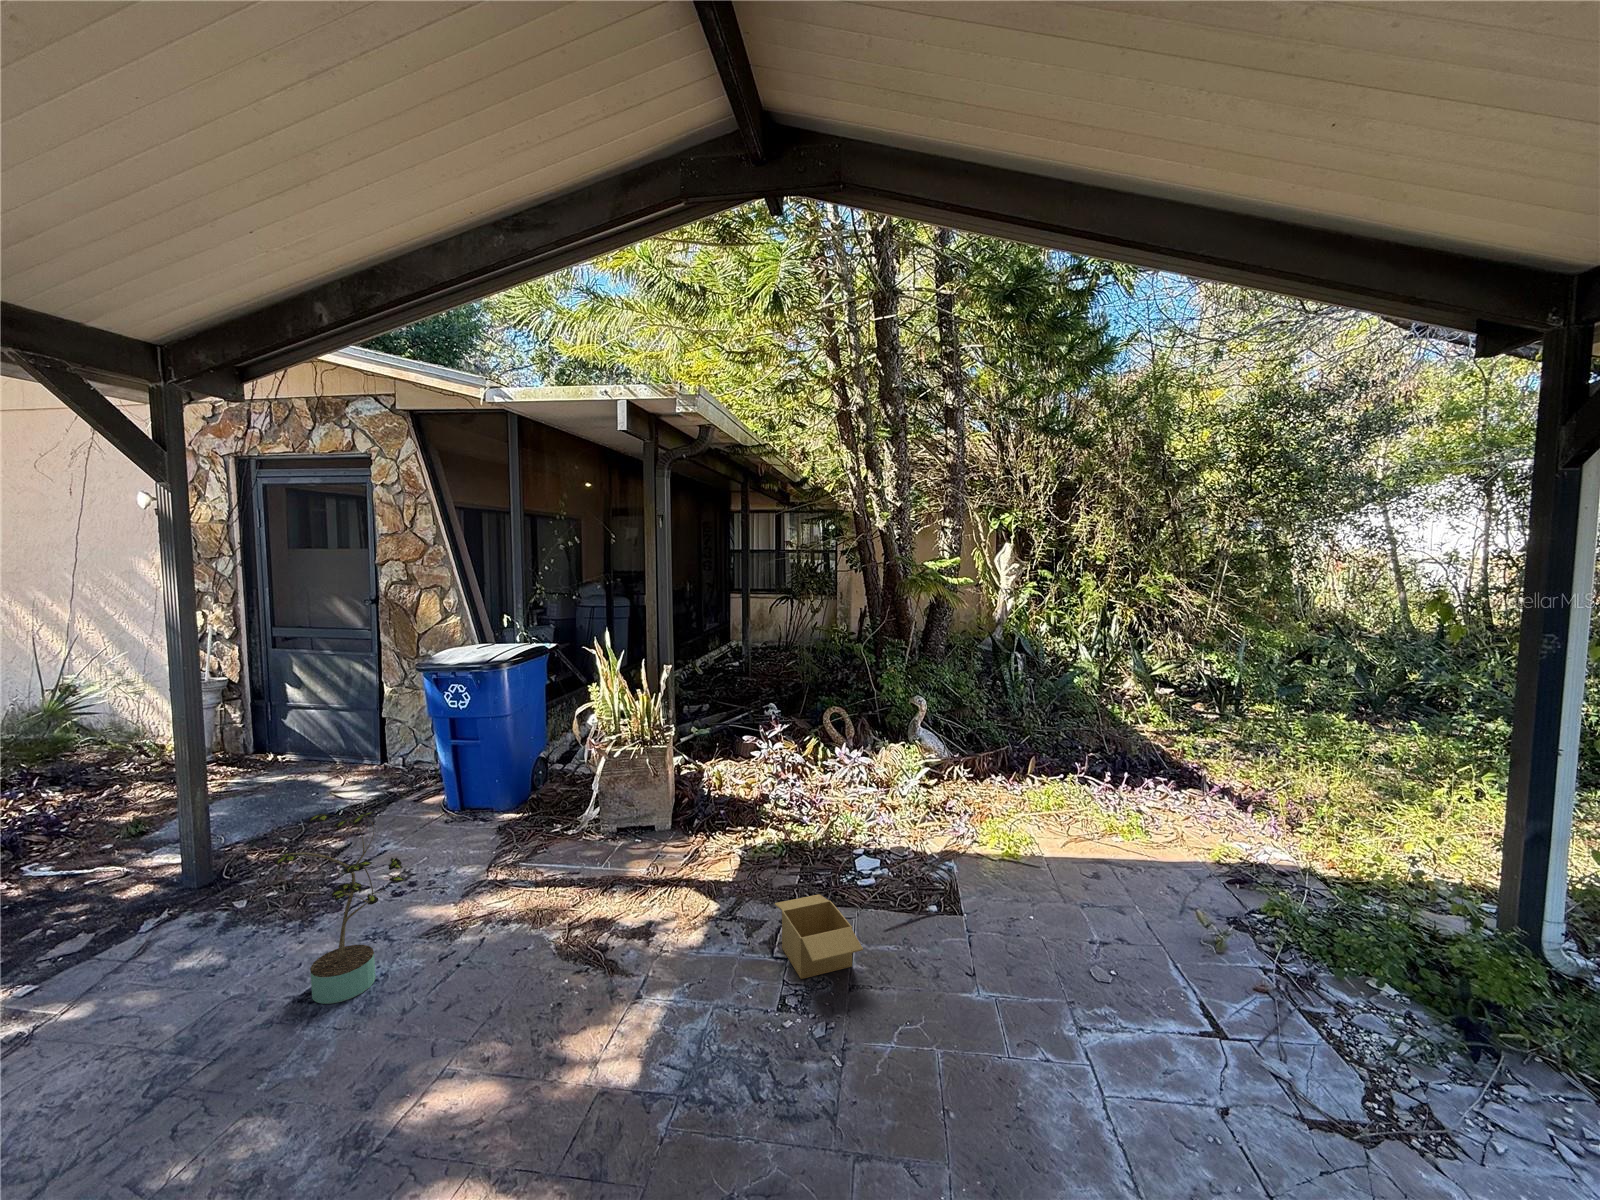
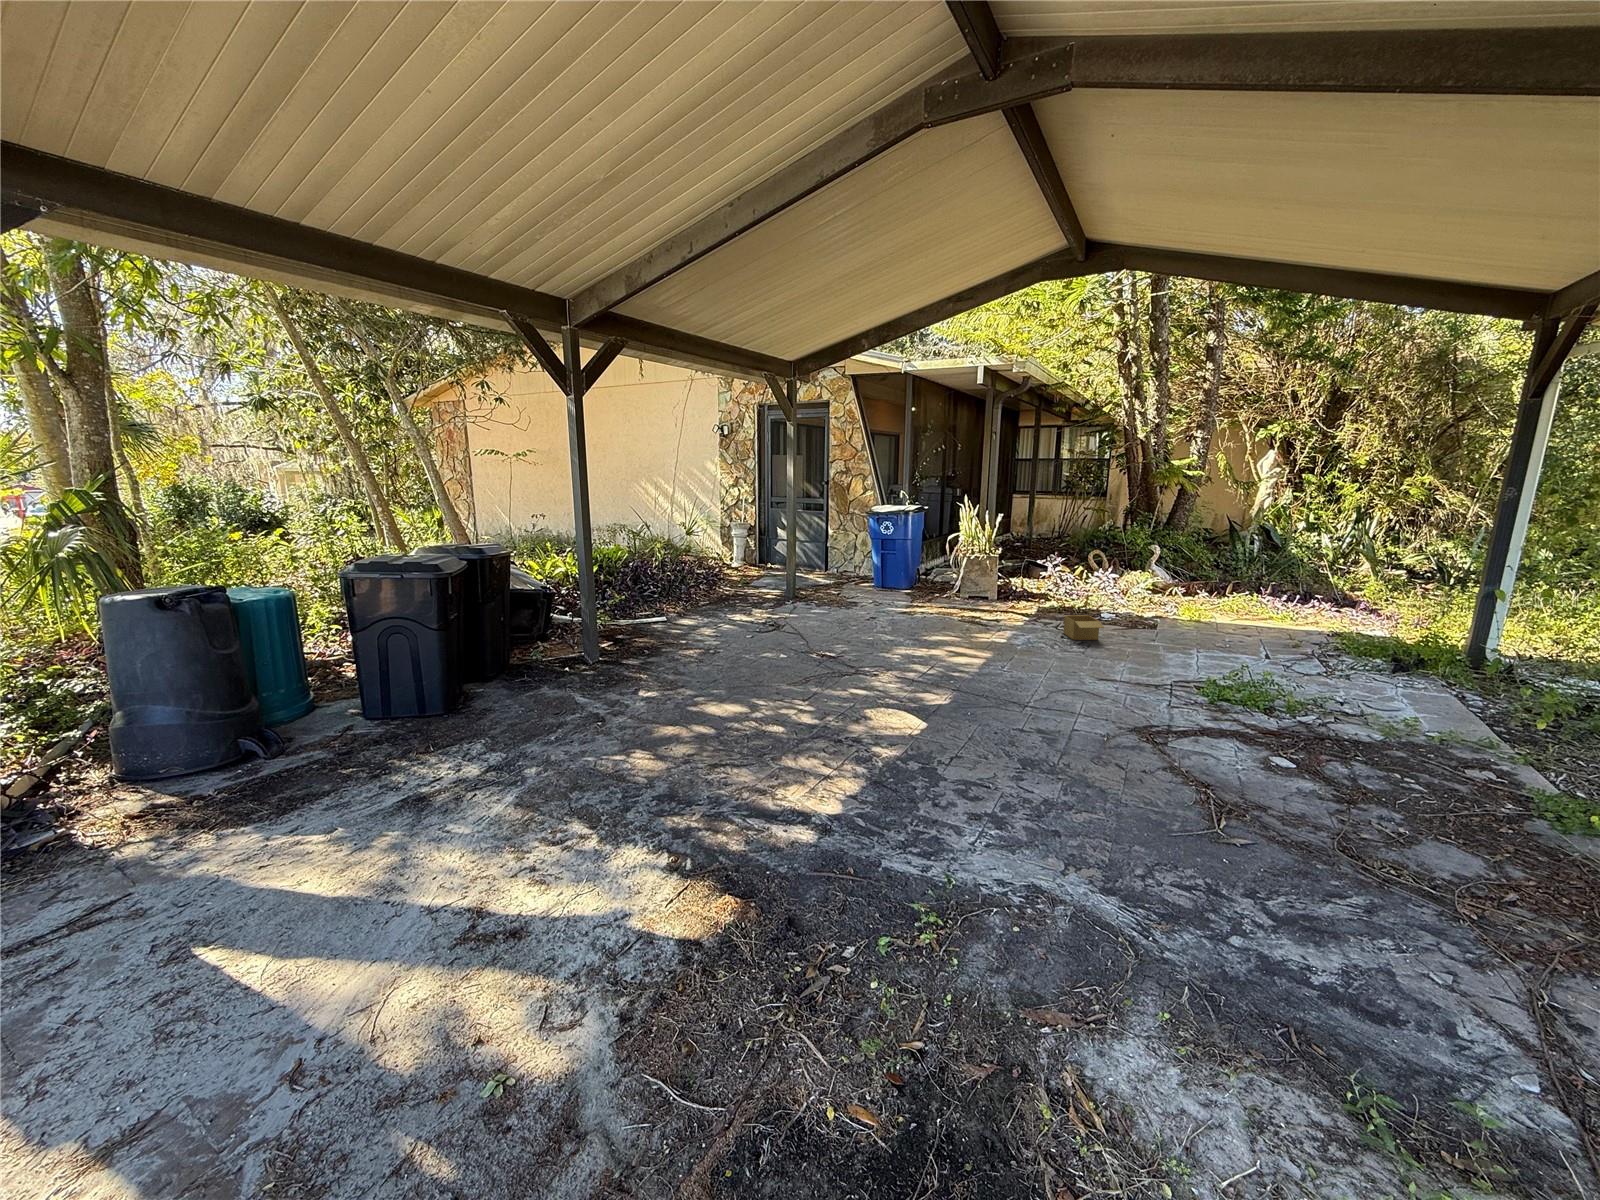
potted plant: present [274,811,404,1004] -> none [863,556,903,627]

